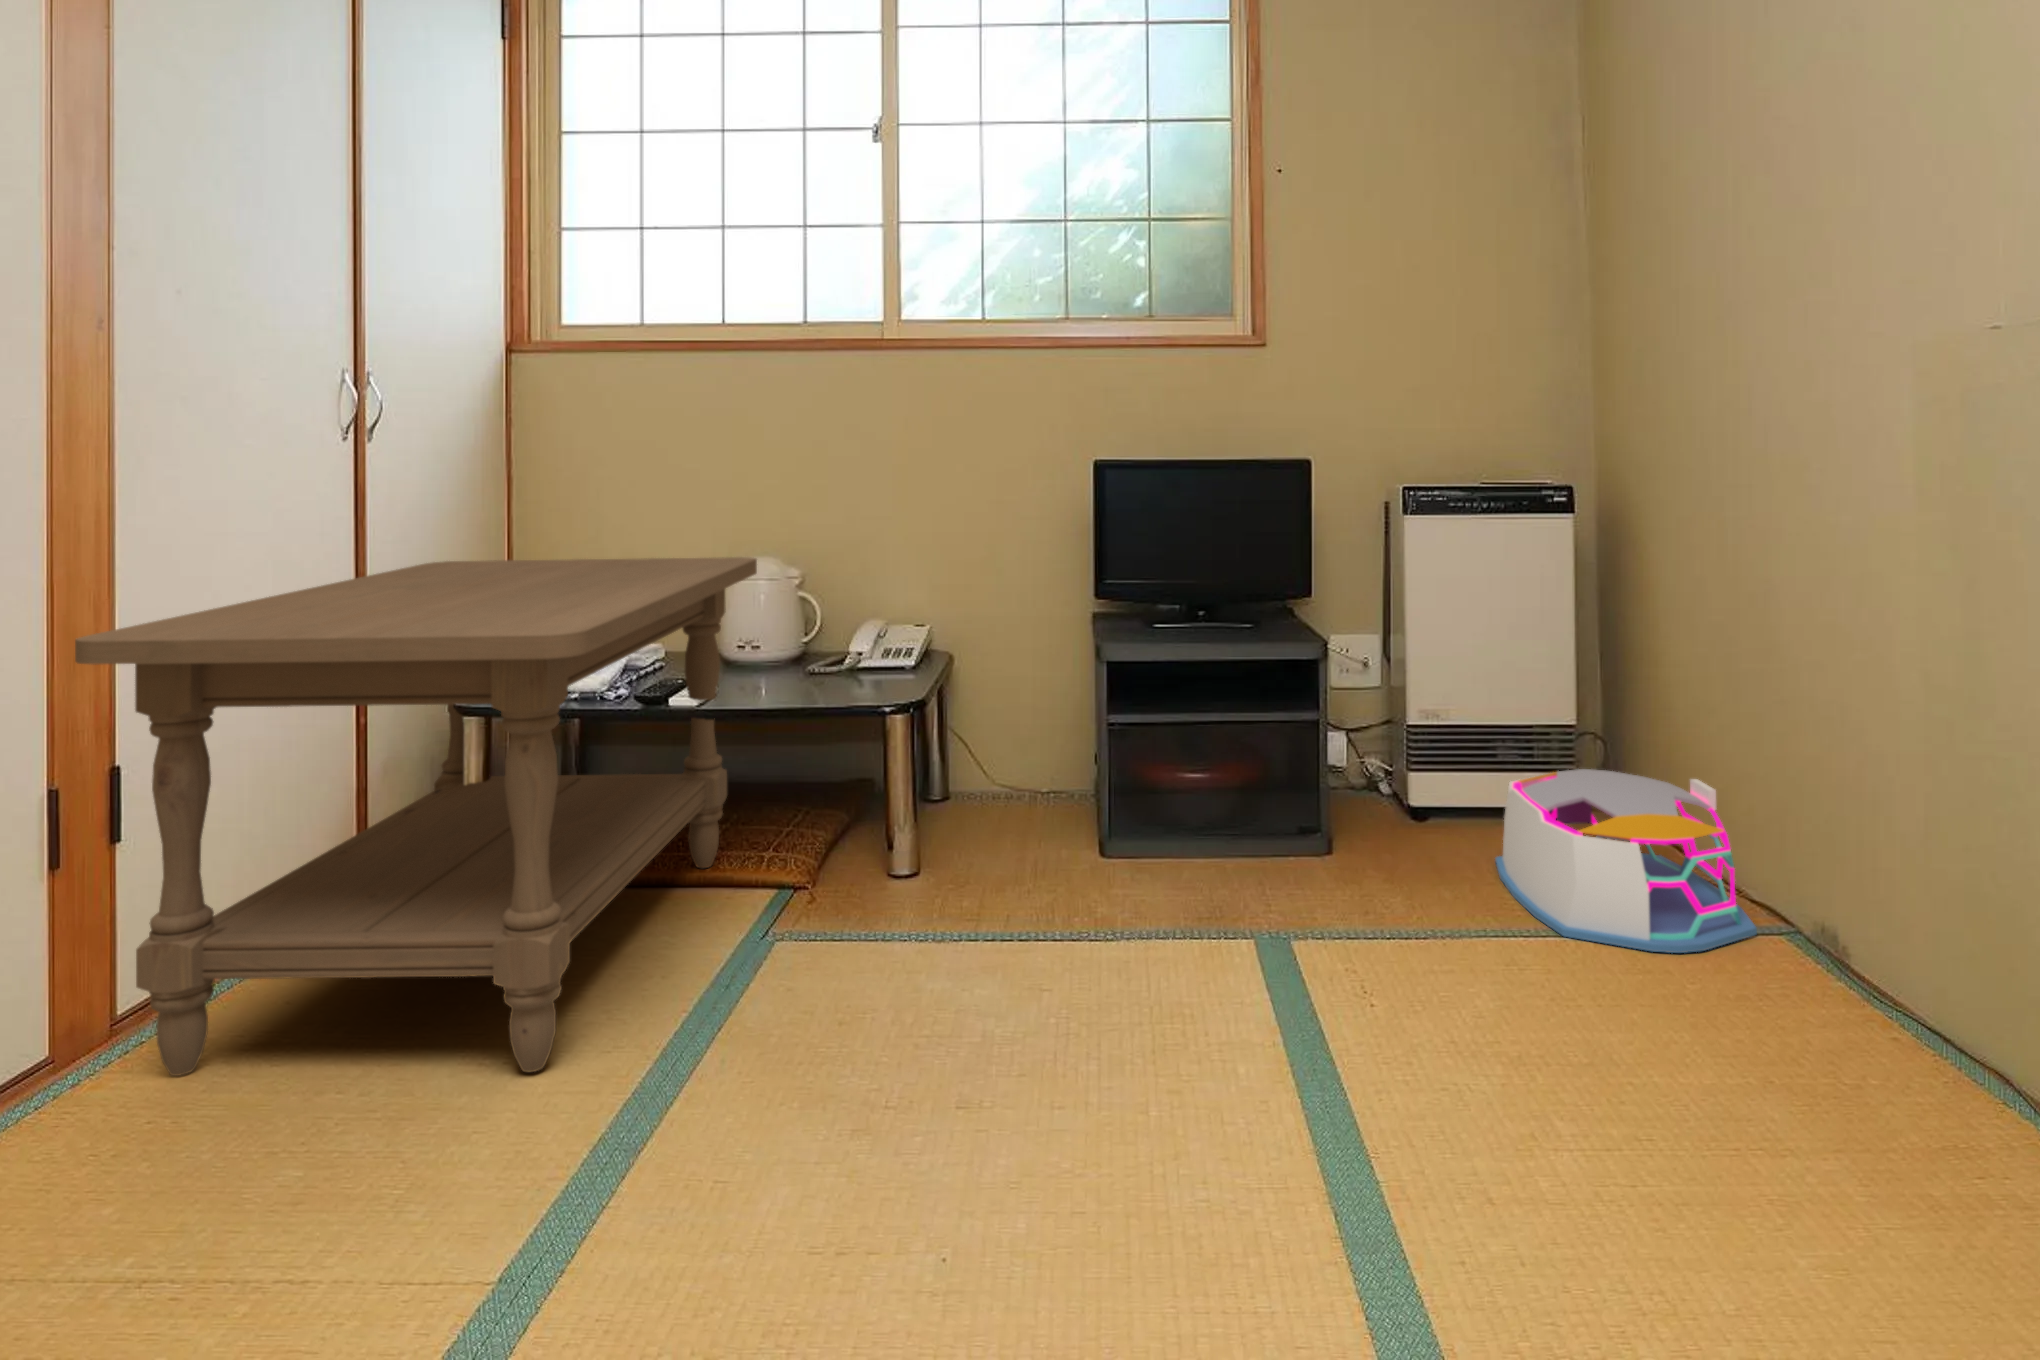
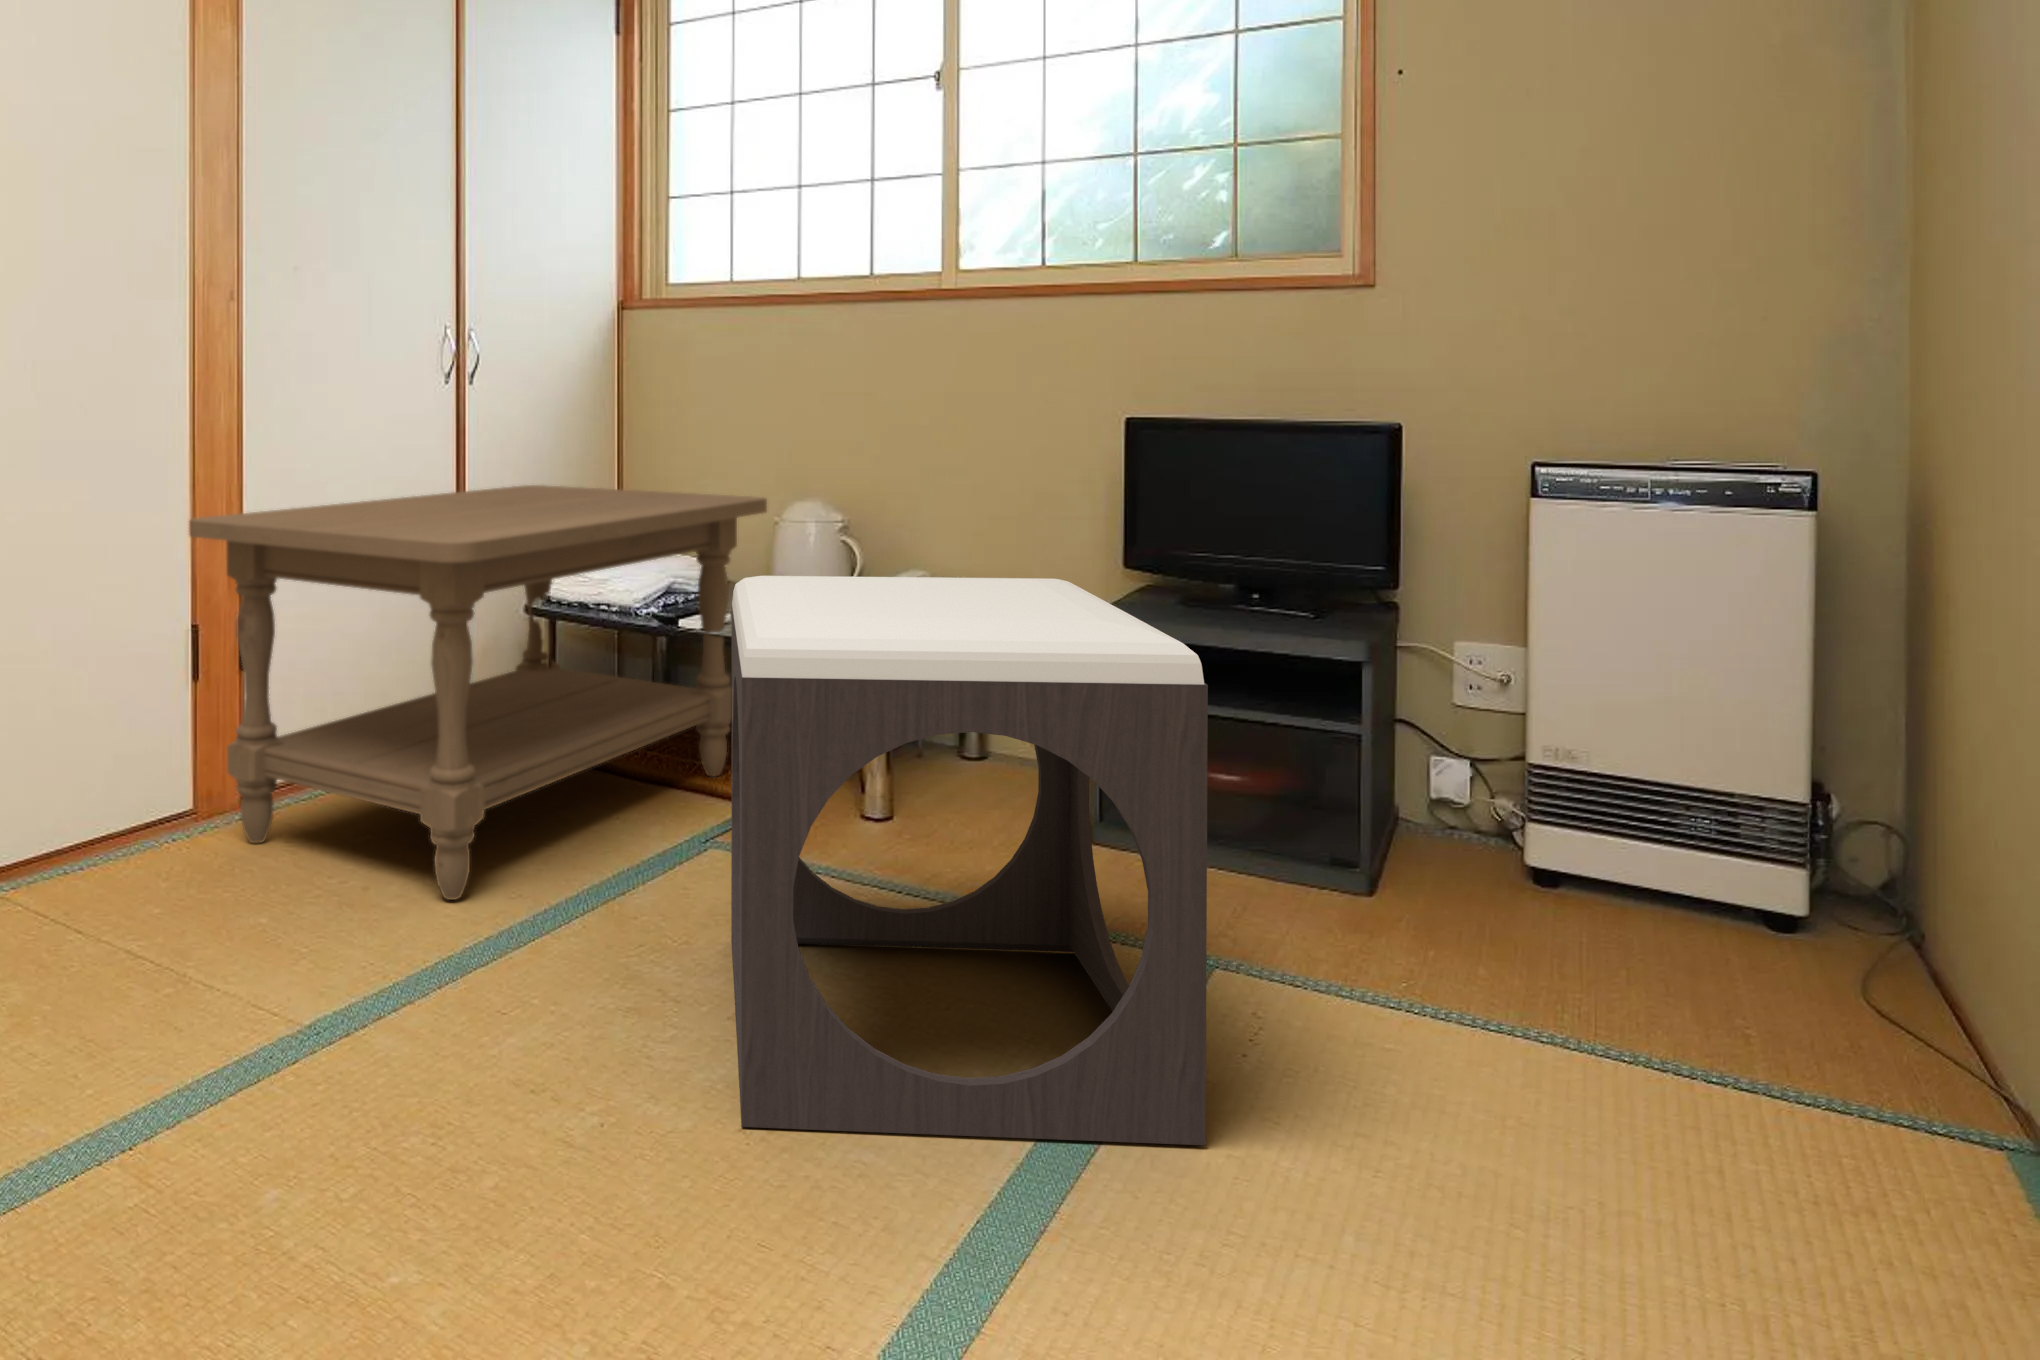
footstool: none [878,612,1406,1203] -> present [731,576,1208,1145]
storage bin: present [1495,769,1757,953] -> none [1592,851,1978,1139]

